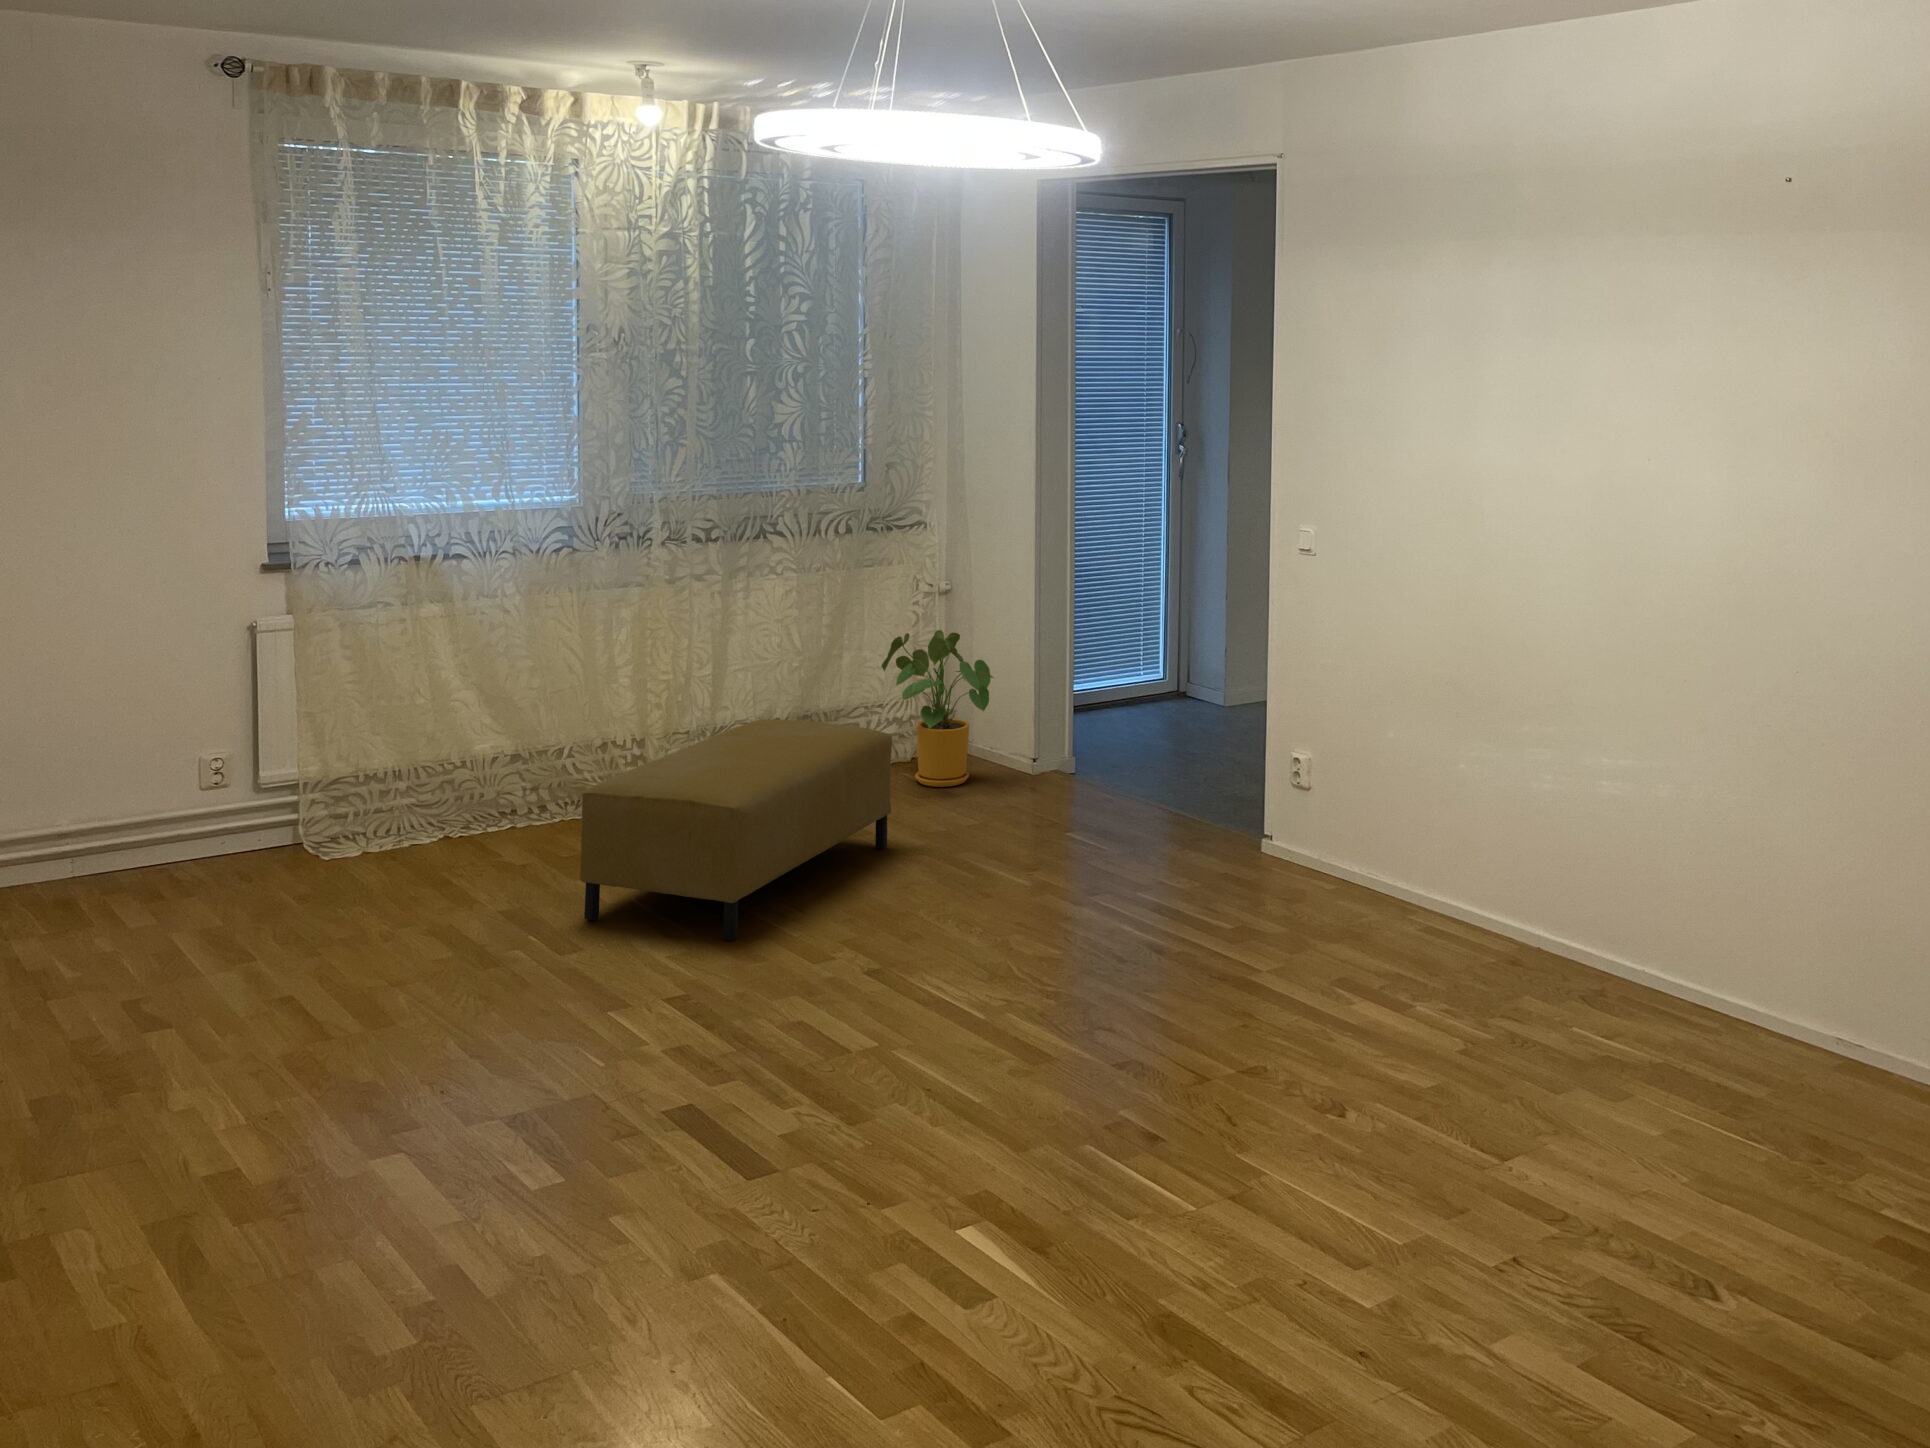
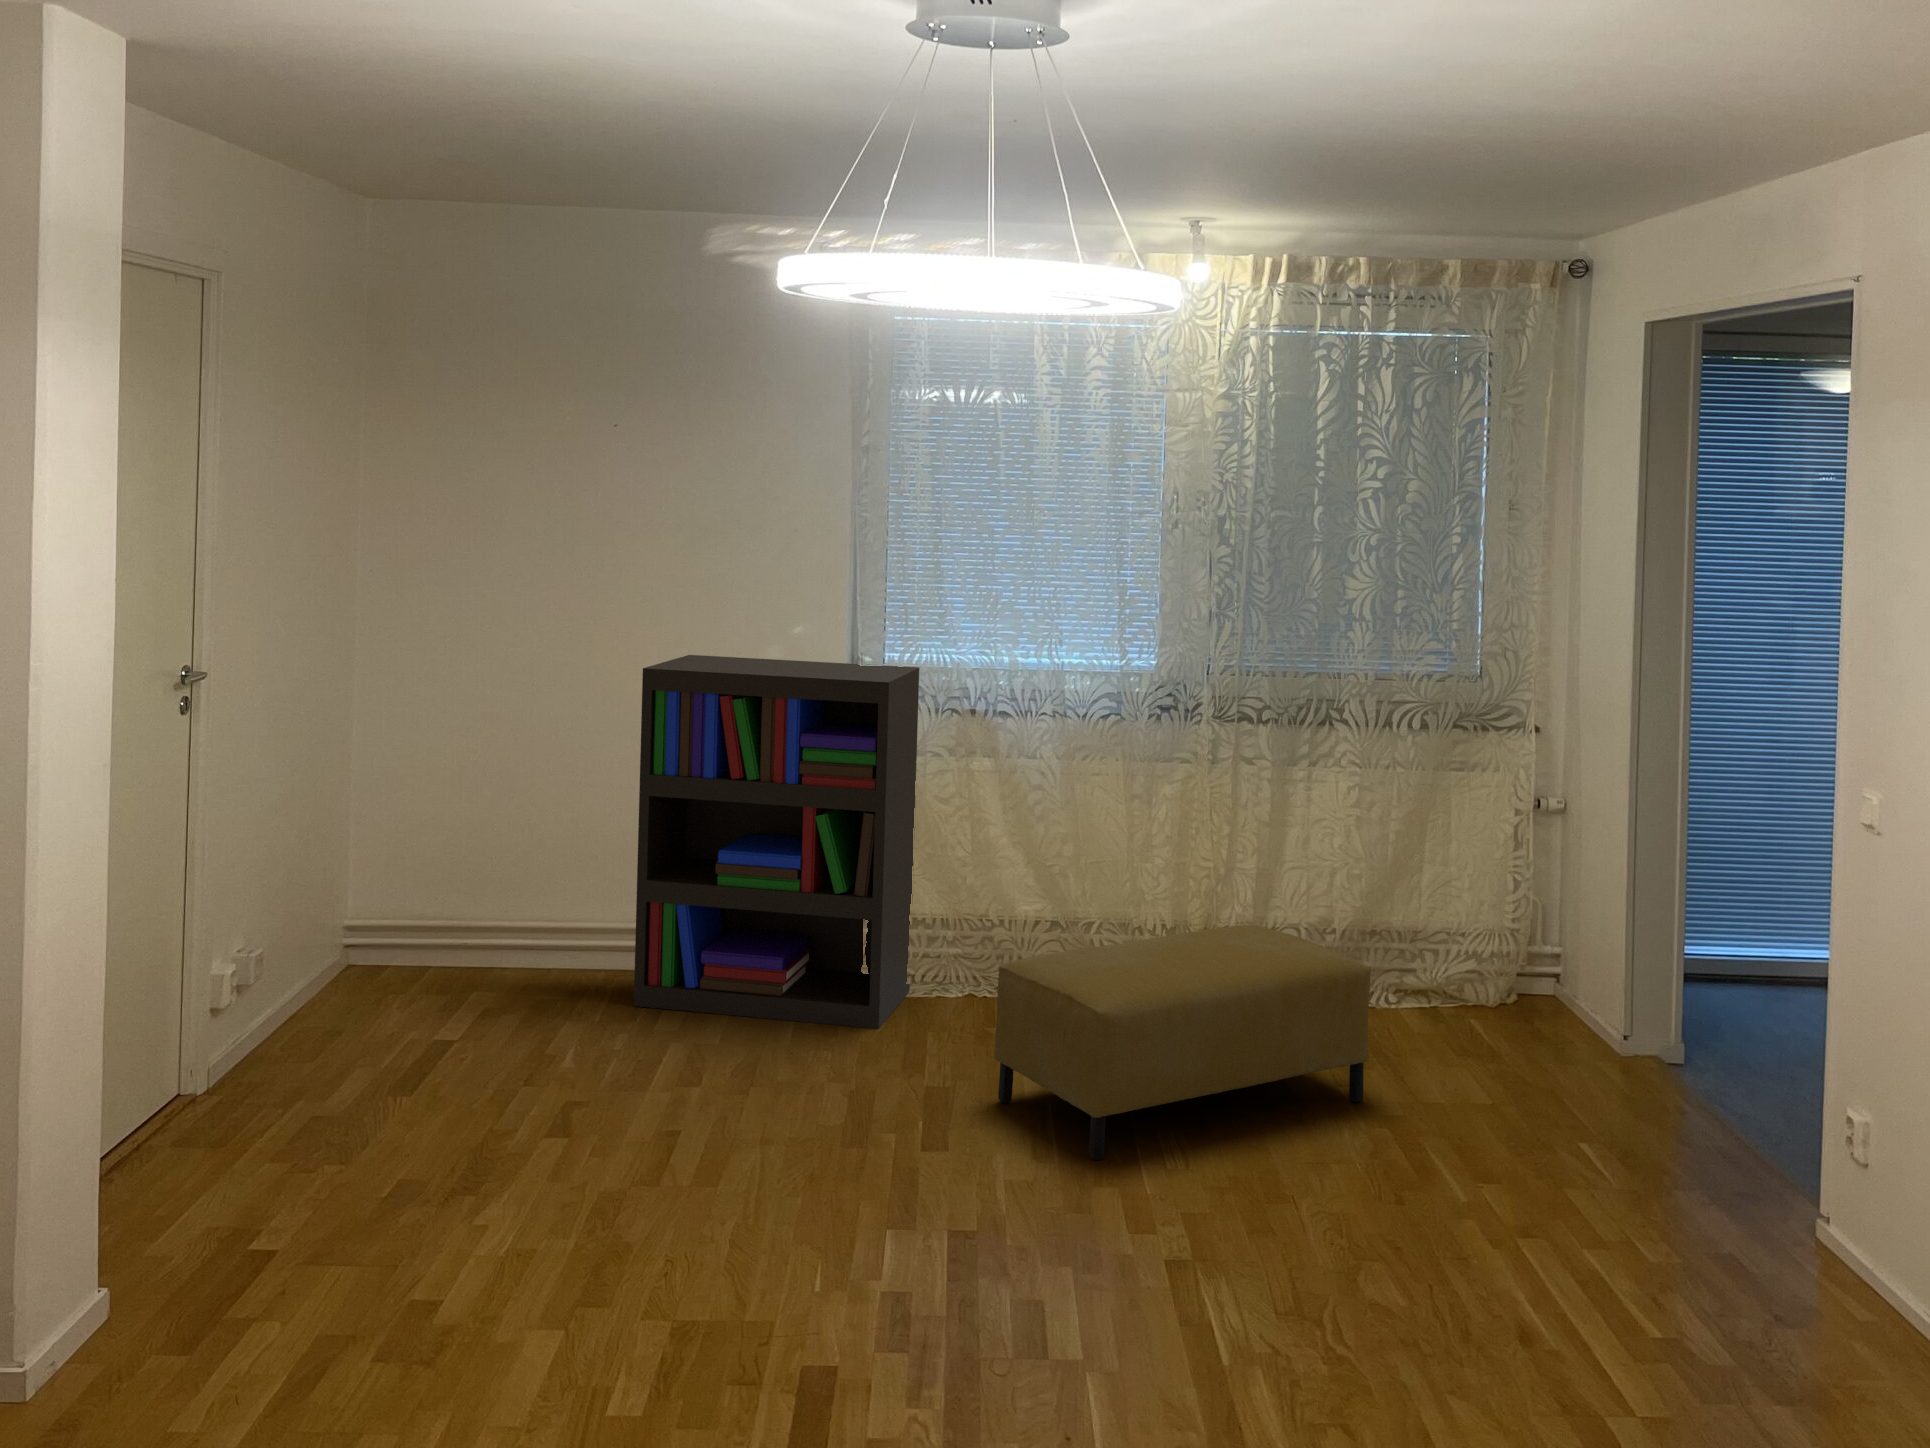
bookshelf: none [27,515,377,938] -> present [634,655,919,1029]
house plant: present [882,630,994,787] -> none [1457,854,1584,1049]

